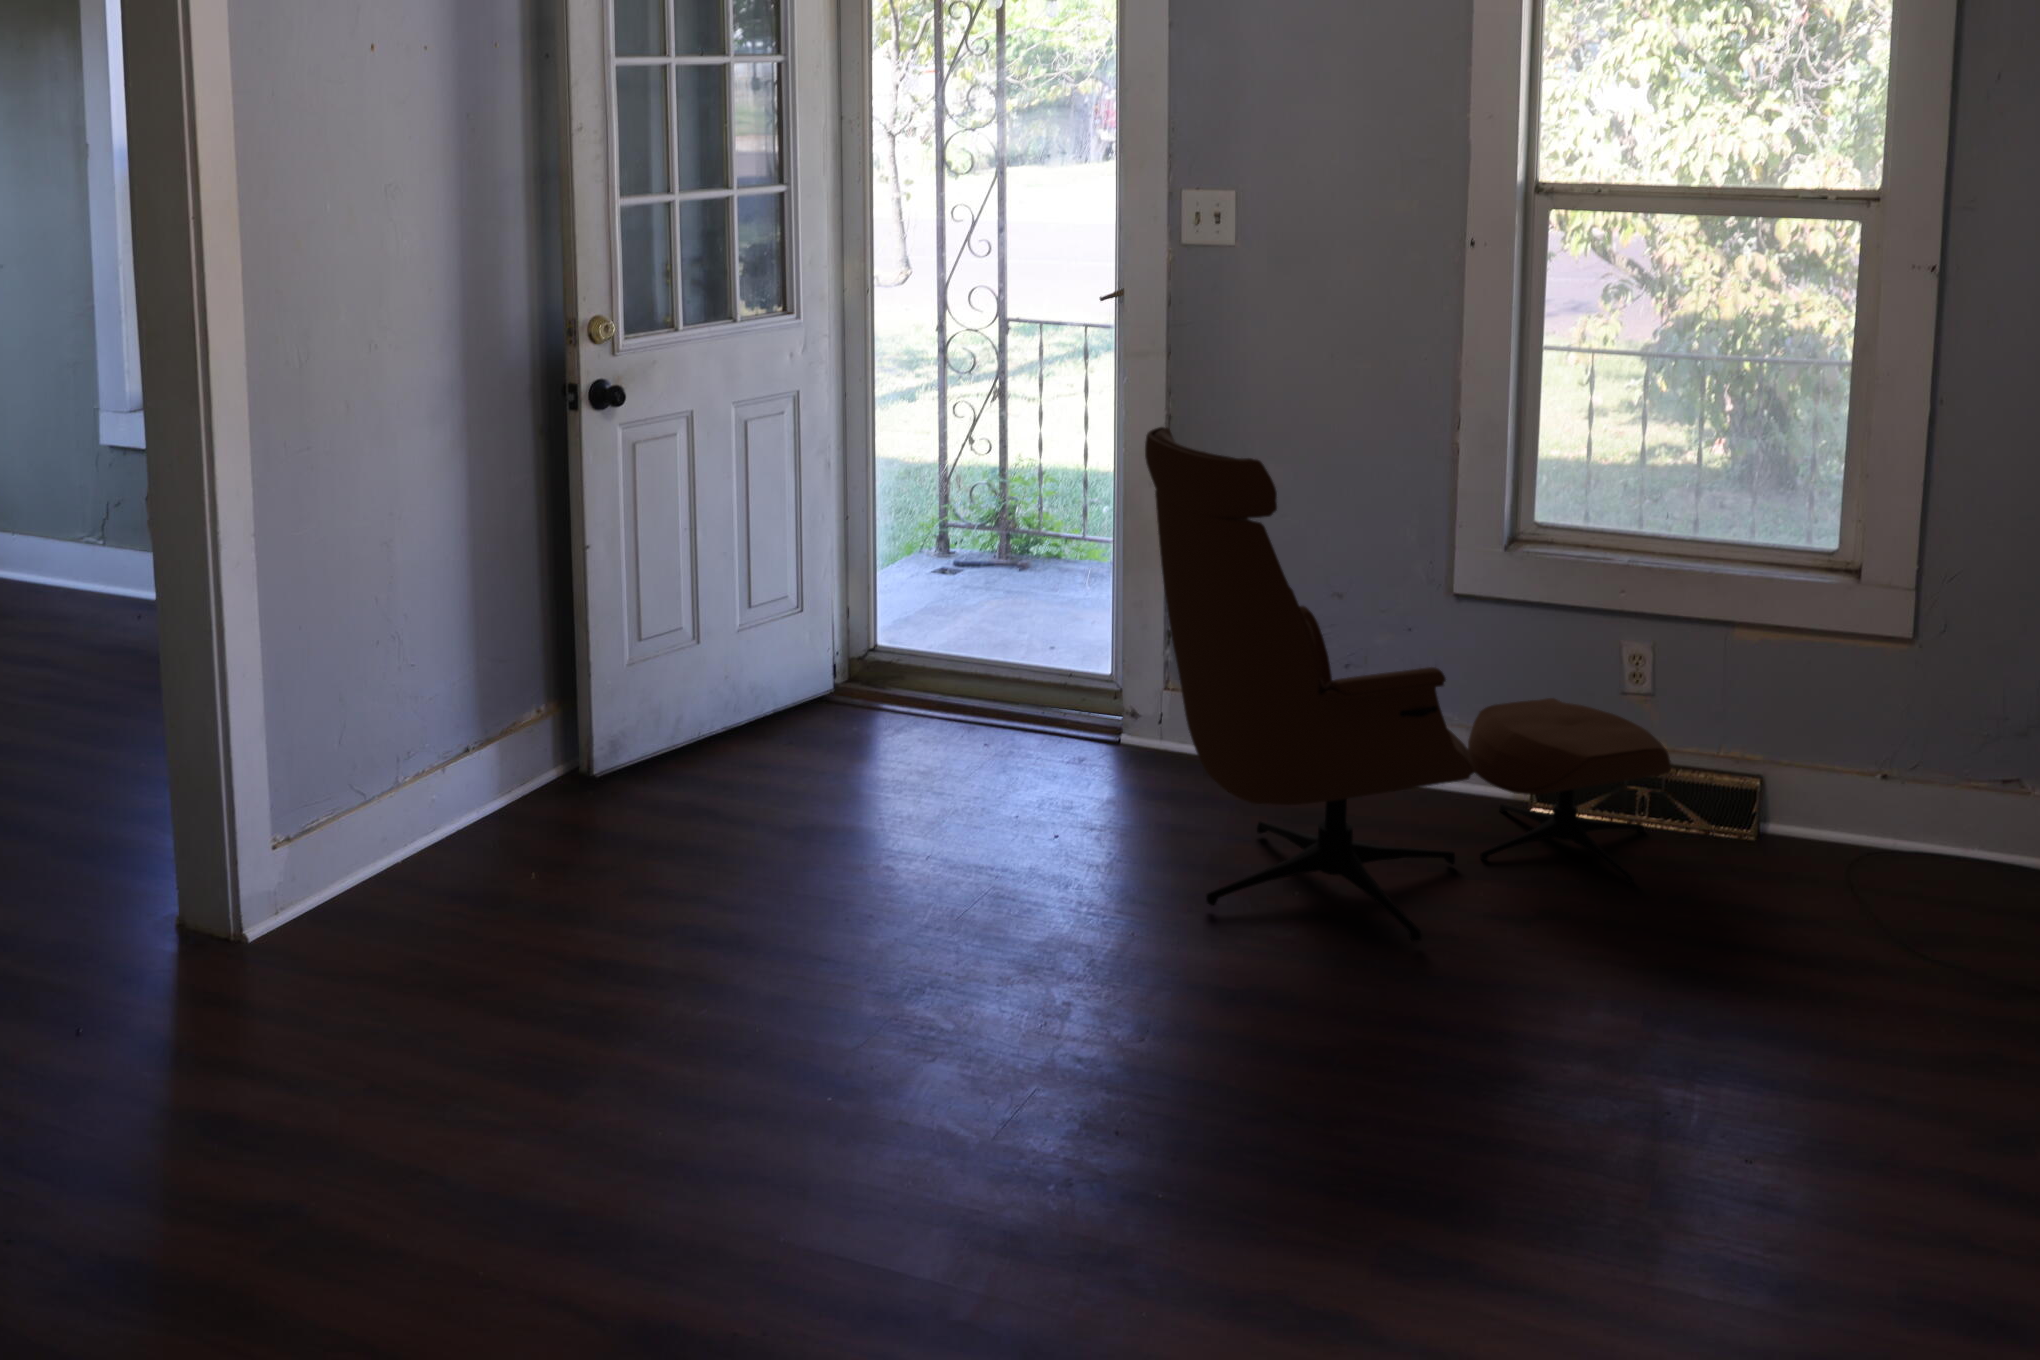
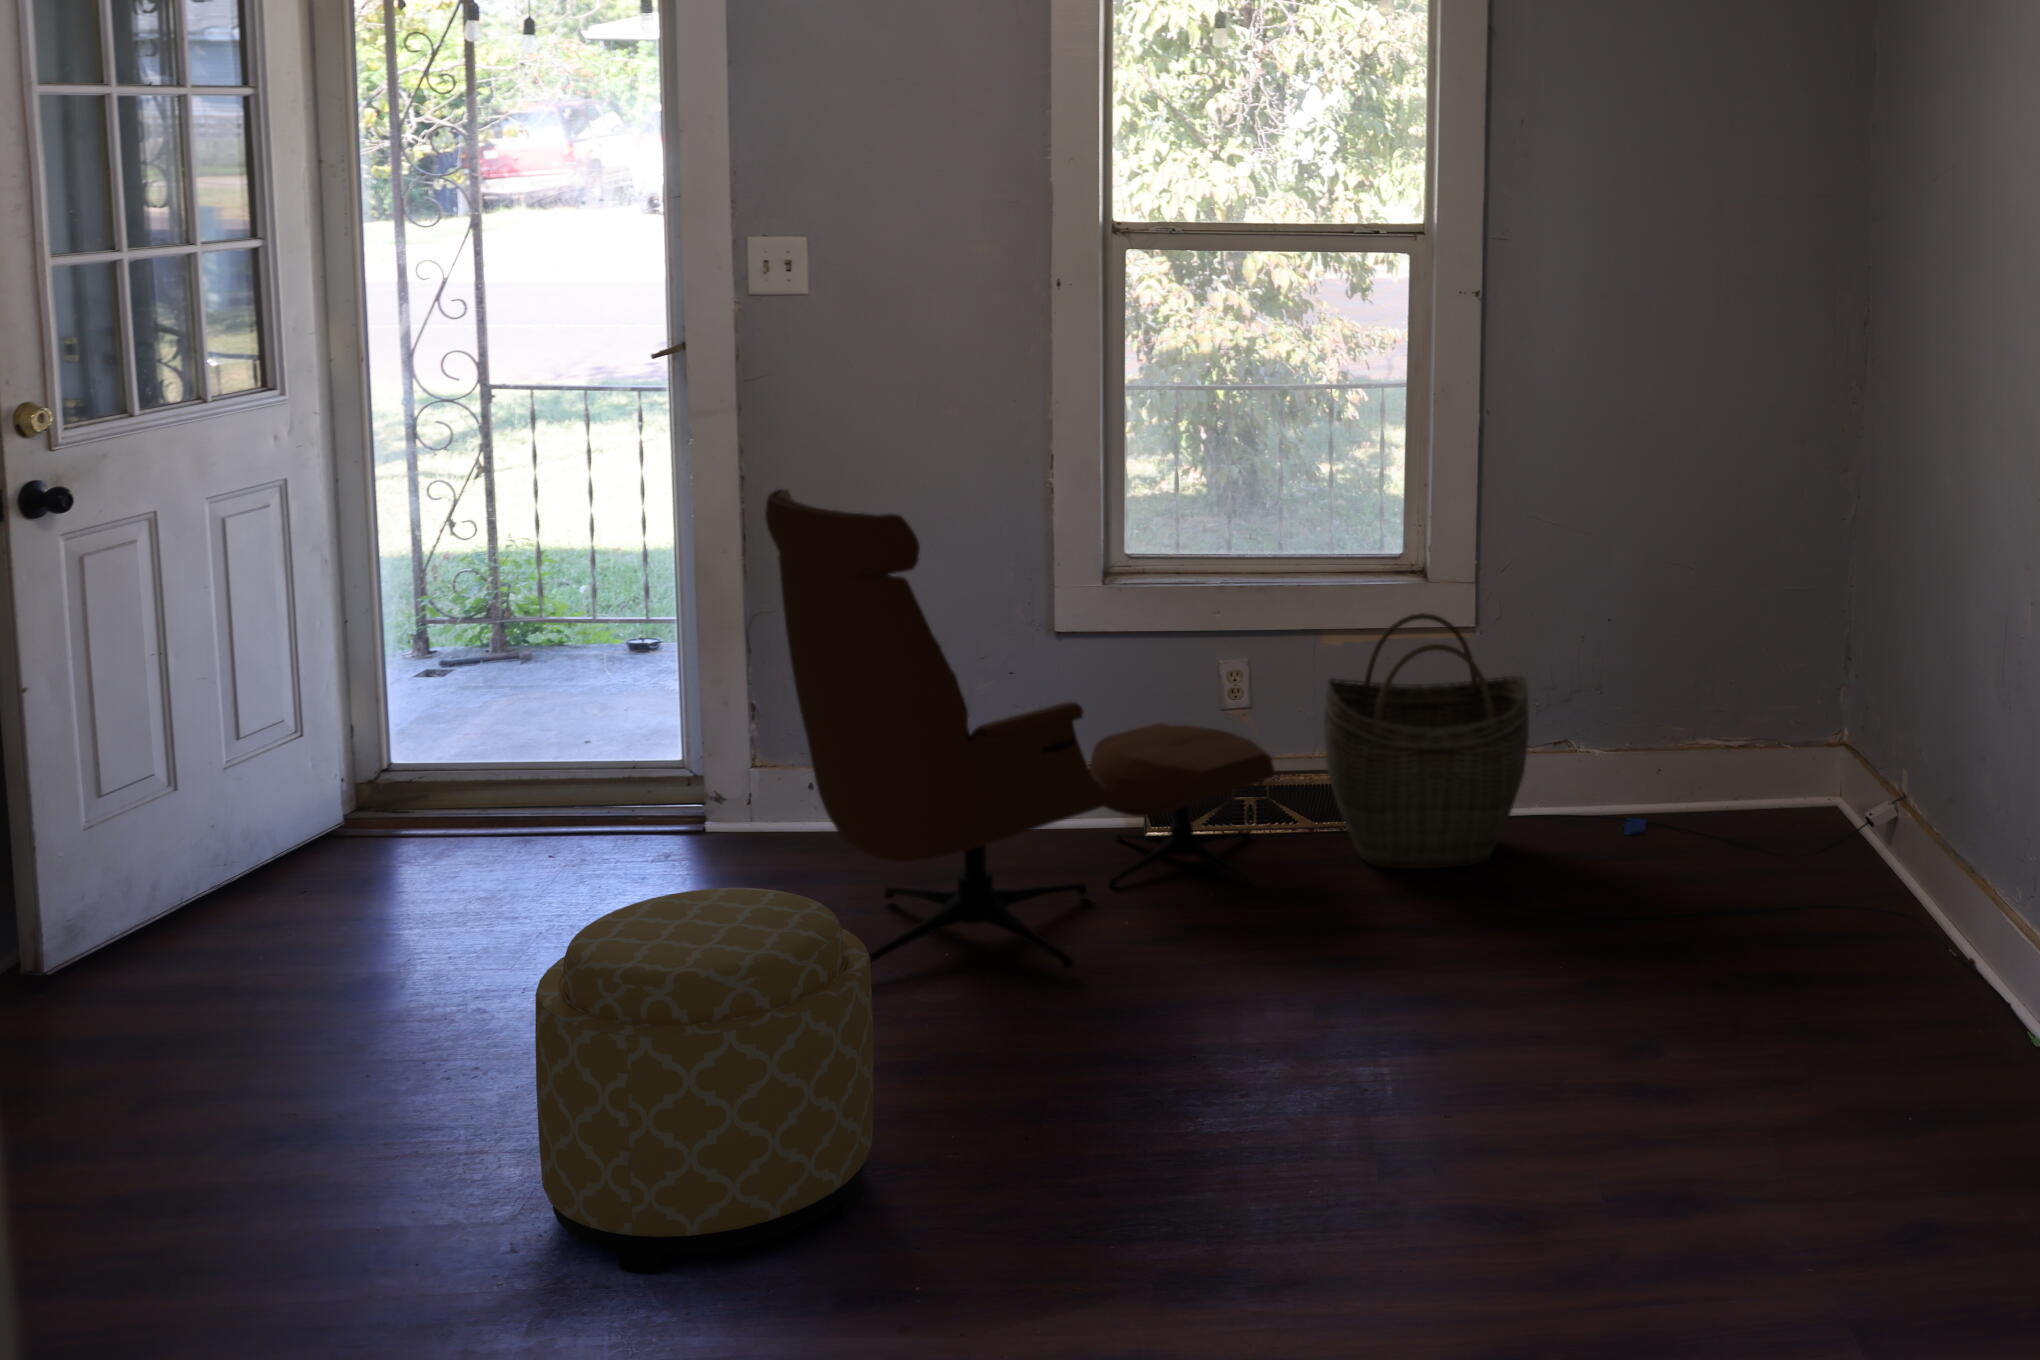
woven basket: none [1730,618,1985,909] -> present [1324,613,1529,869]
ottoman: none [859,805,1170,1174] -> present [535,888,873,1273]

